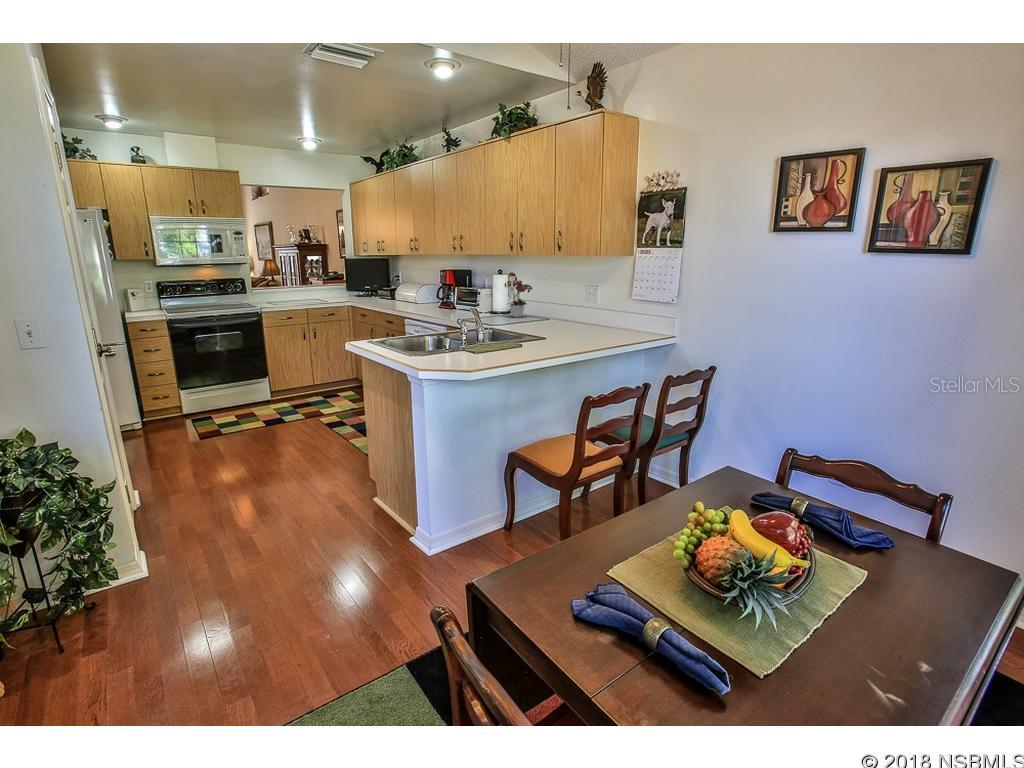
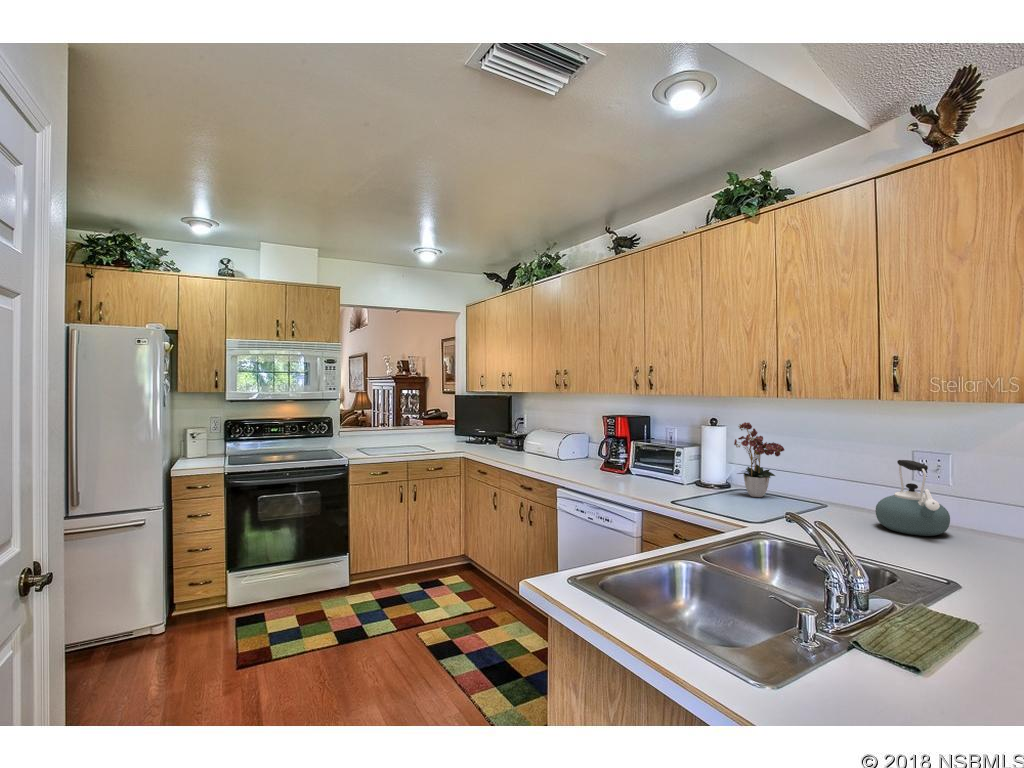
kettle: none [558,290,589,328] -> present [875,460,950,536]

